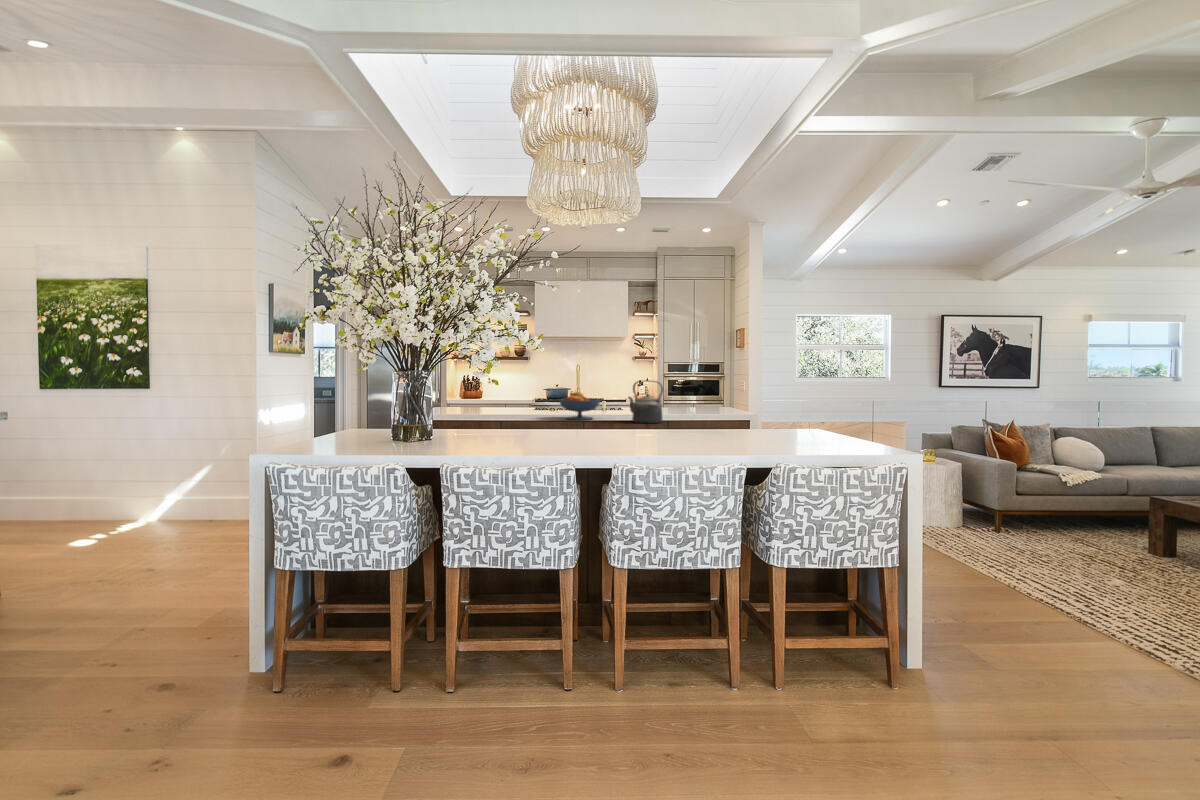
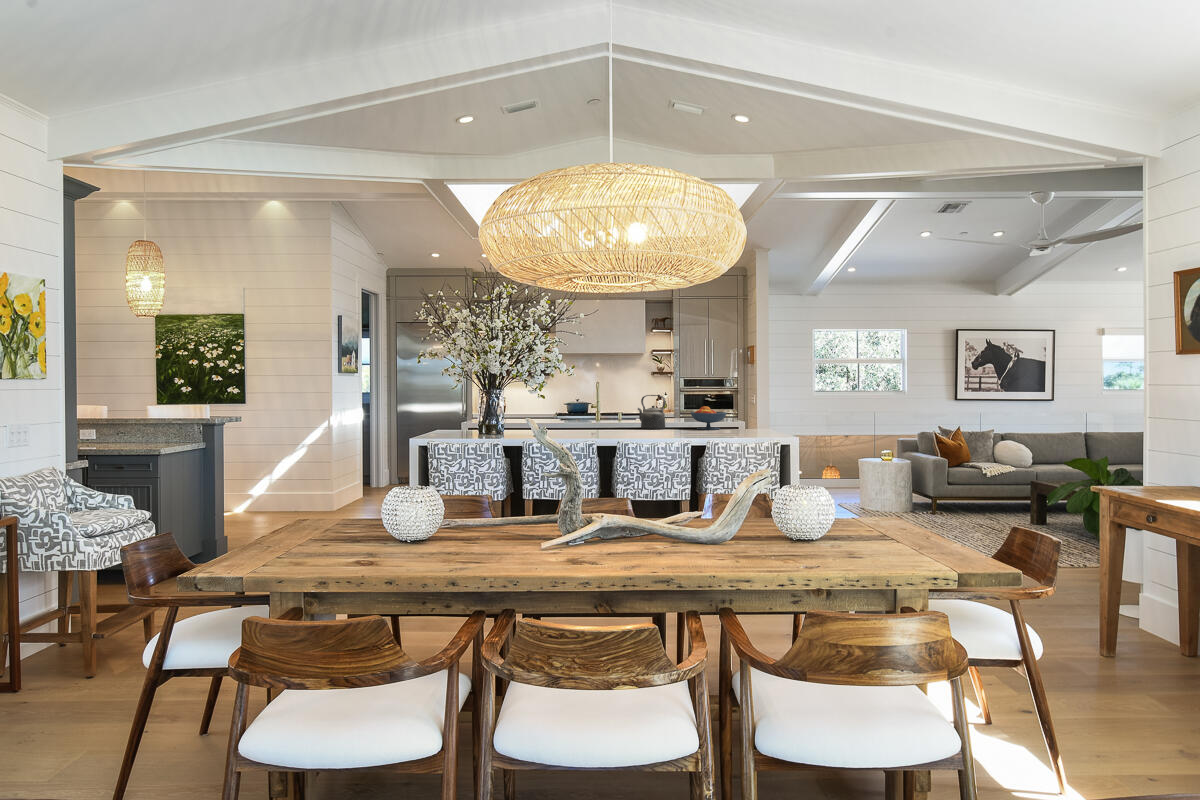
fruit bowl: present [559,392,600,420] -> present [691,406,726,430]

